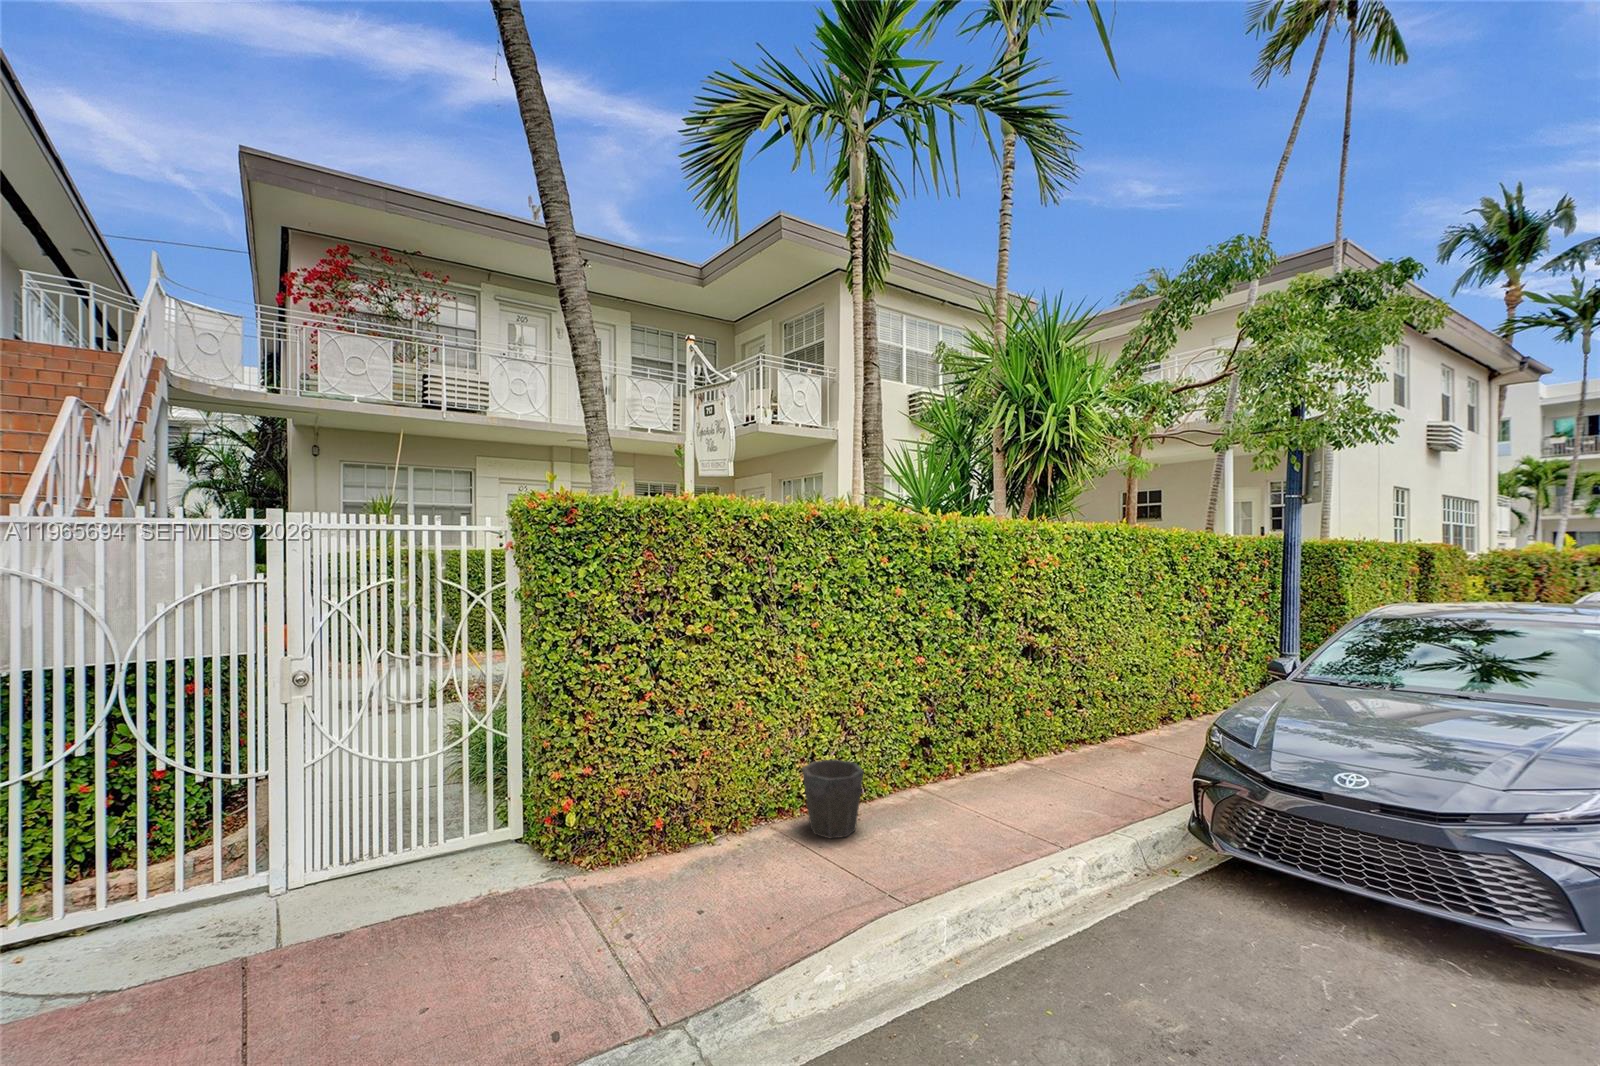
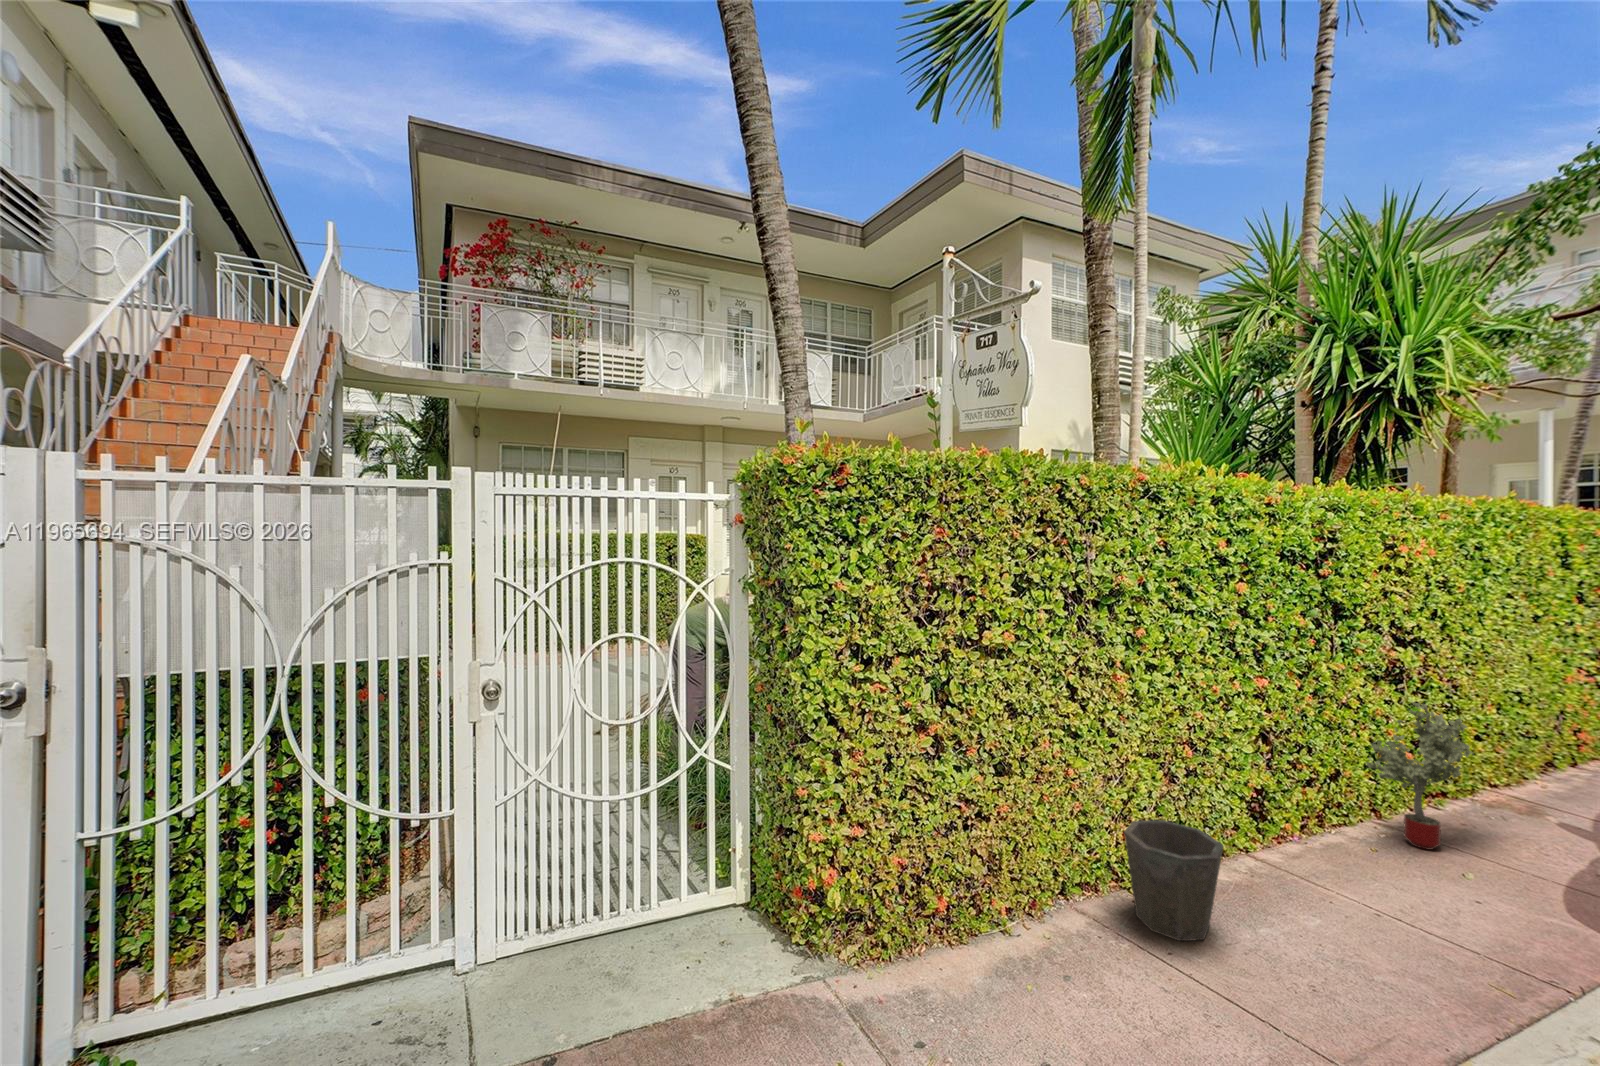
potted tree: none [1008,671,1076,777] -> present [1367,703,1473,850]

